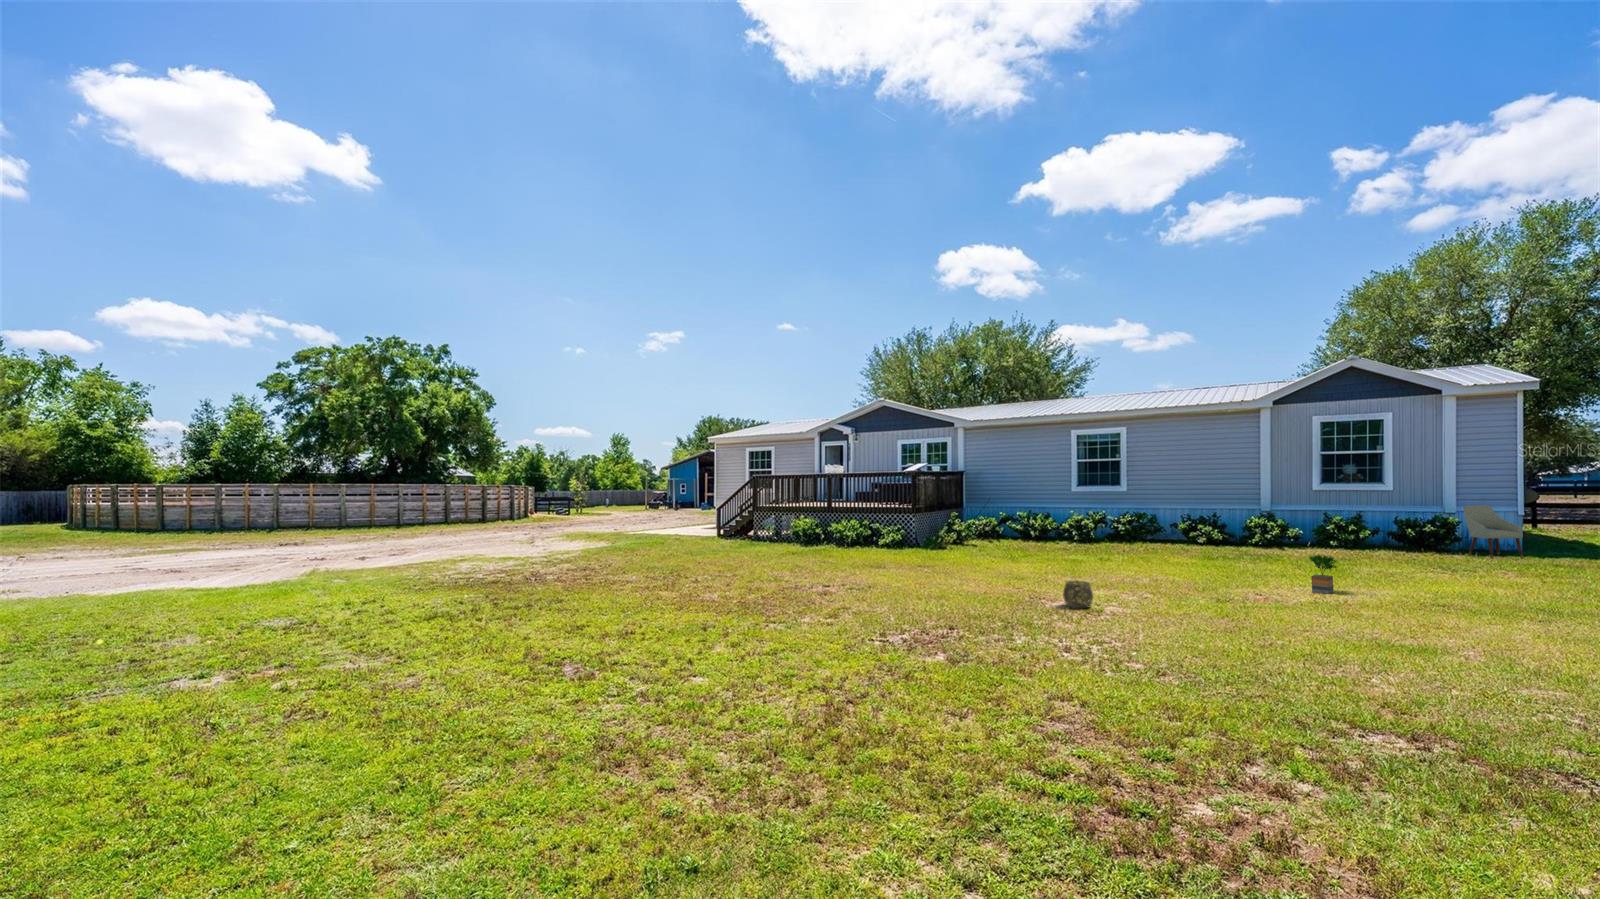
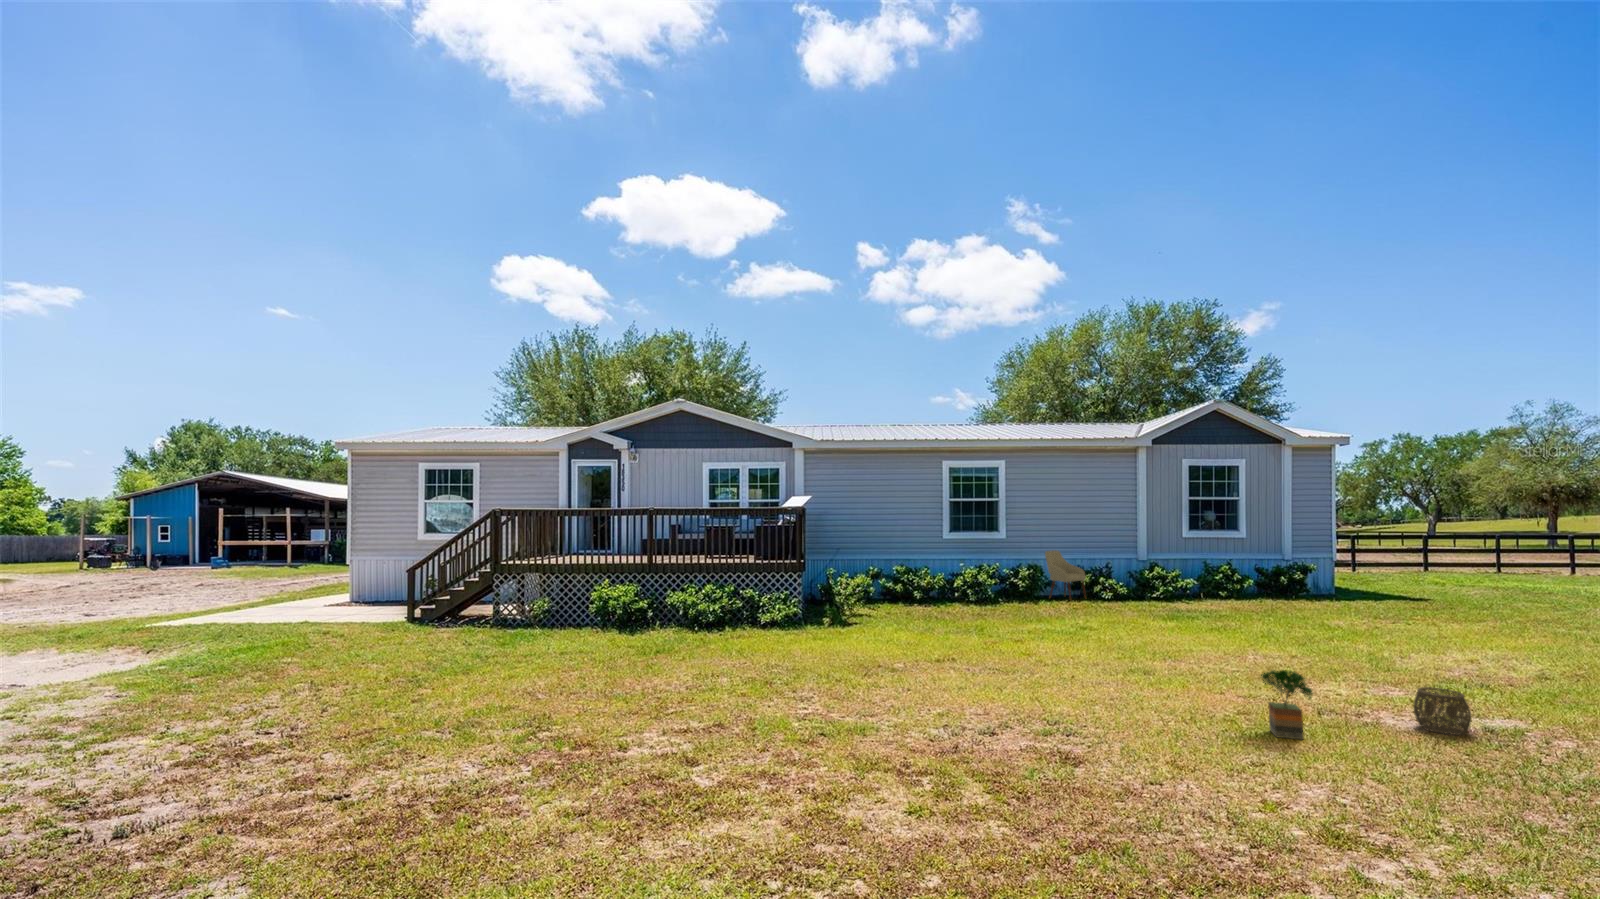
chair: present [1463,505,1523,559] -> present [1045,550,1086,599]
potted tree: present [1309,555,1337,594] -> present [1261,670,1313,740]

